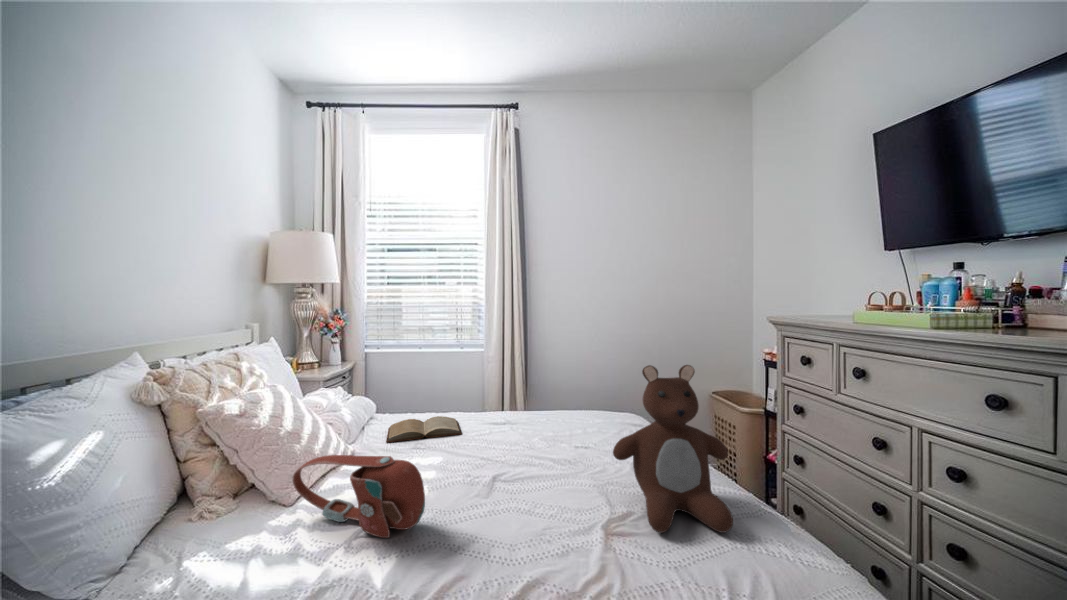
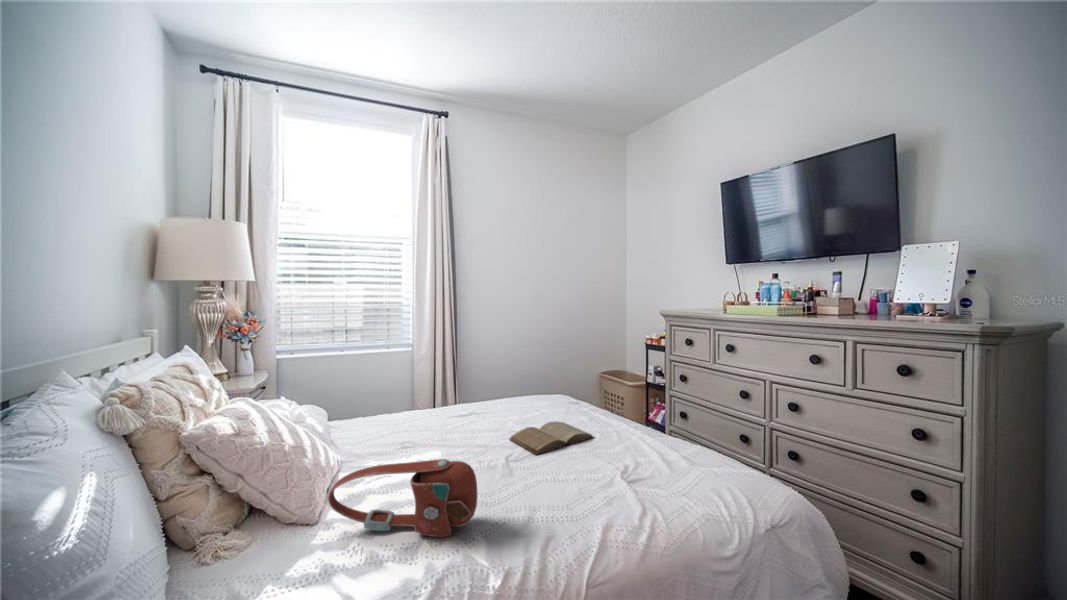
teddy bear: present [613,365,733,533] -> none [615,359,714,492]
book: present [386,416,462,442] -> present [510,422,593,455]

